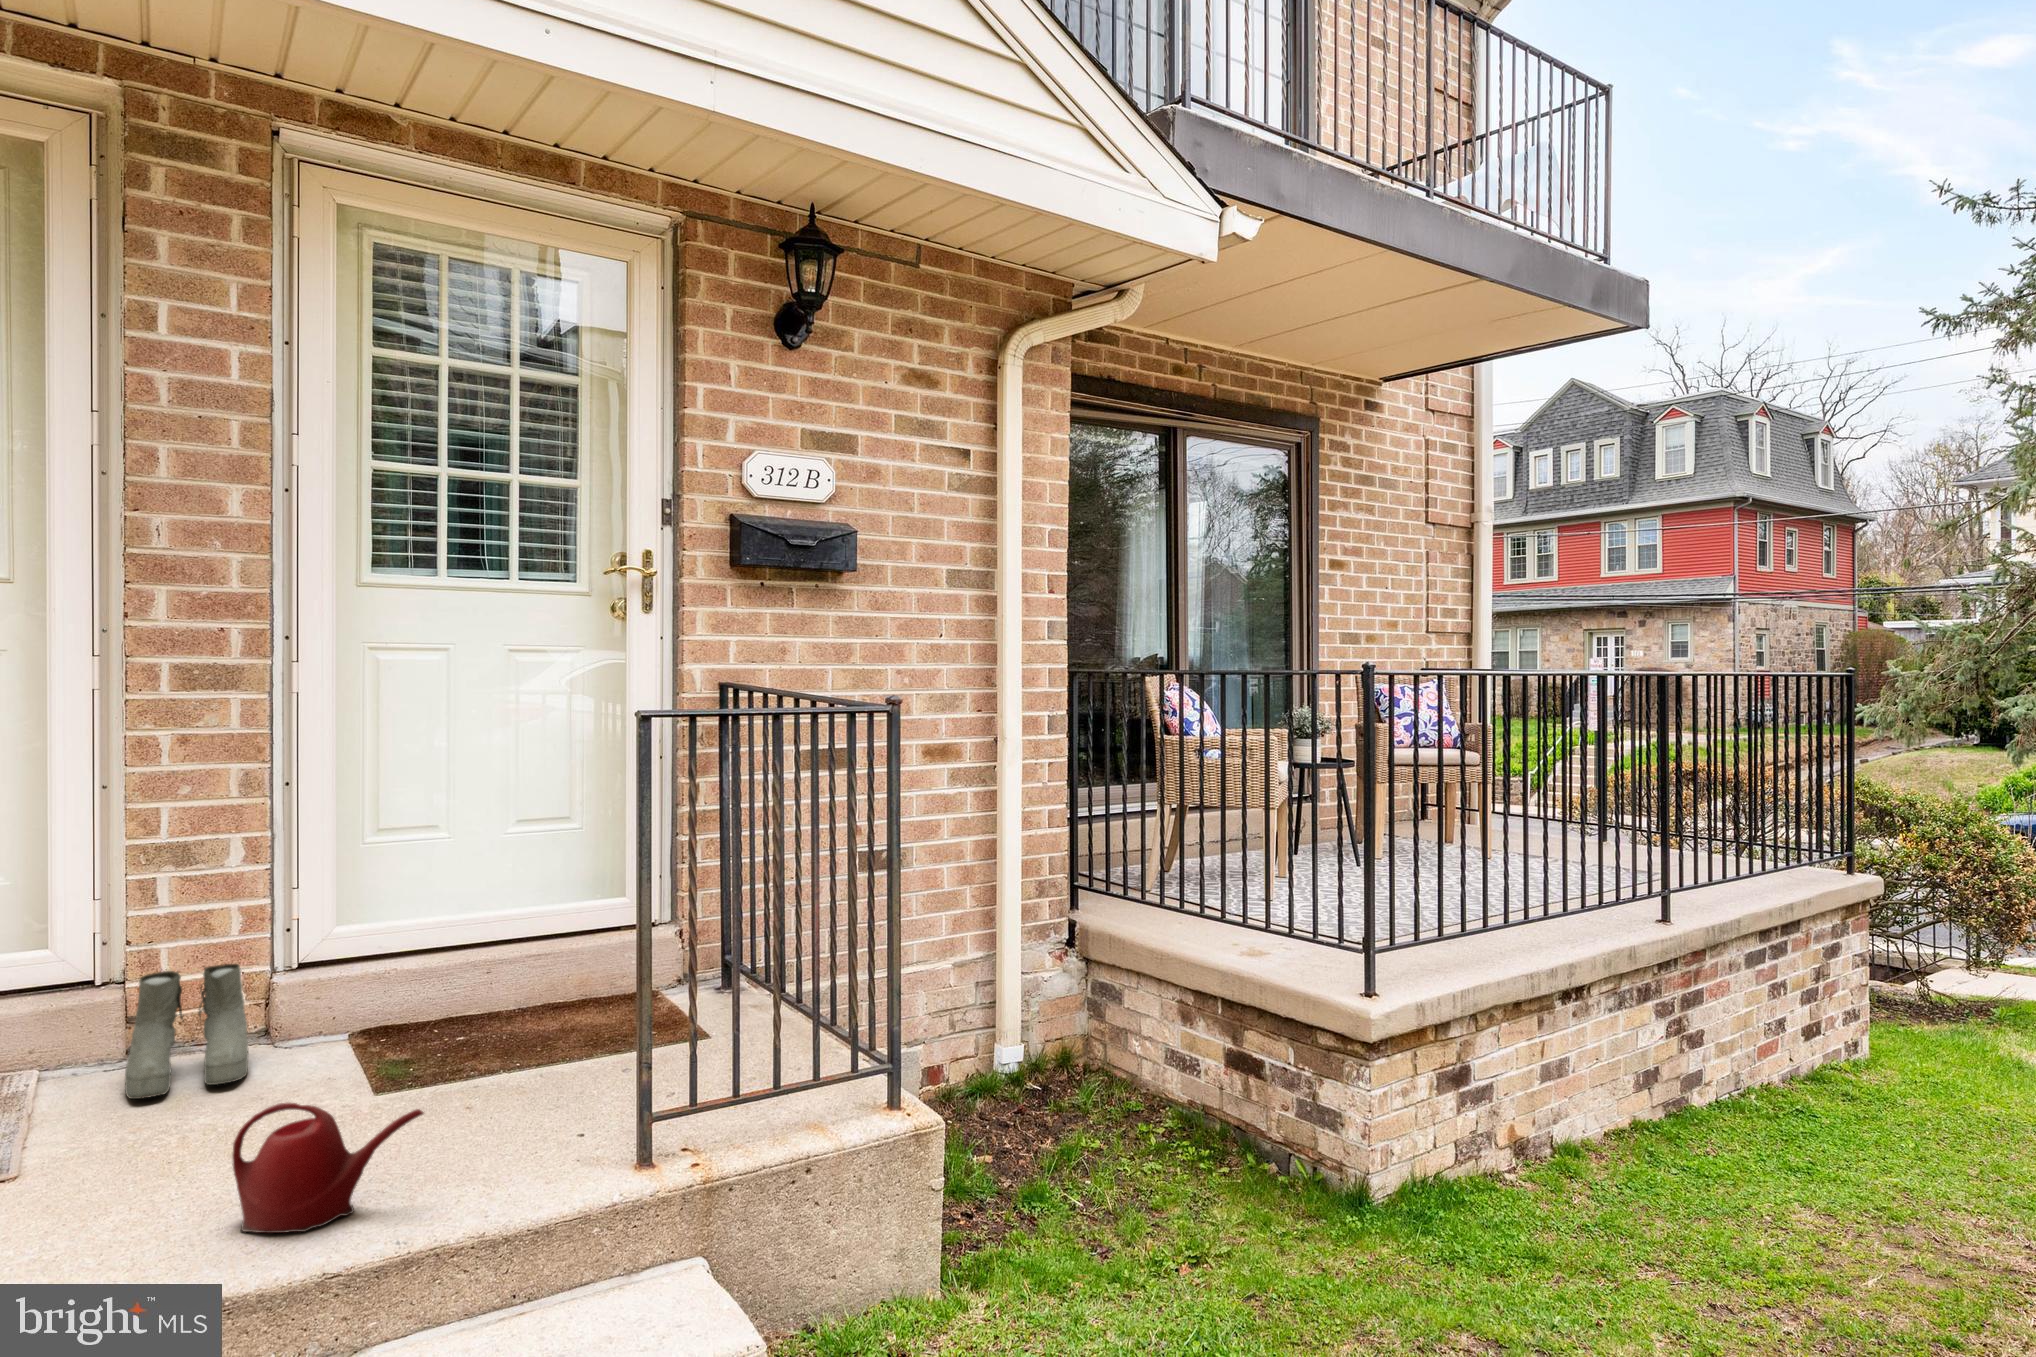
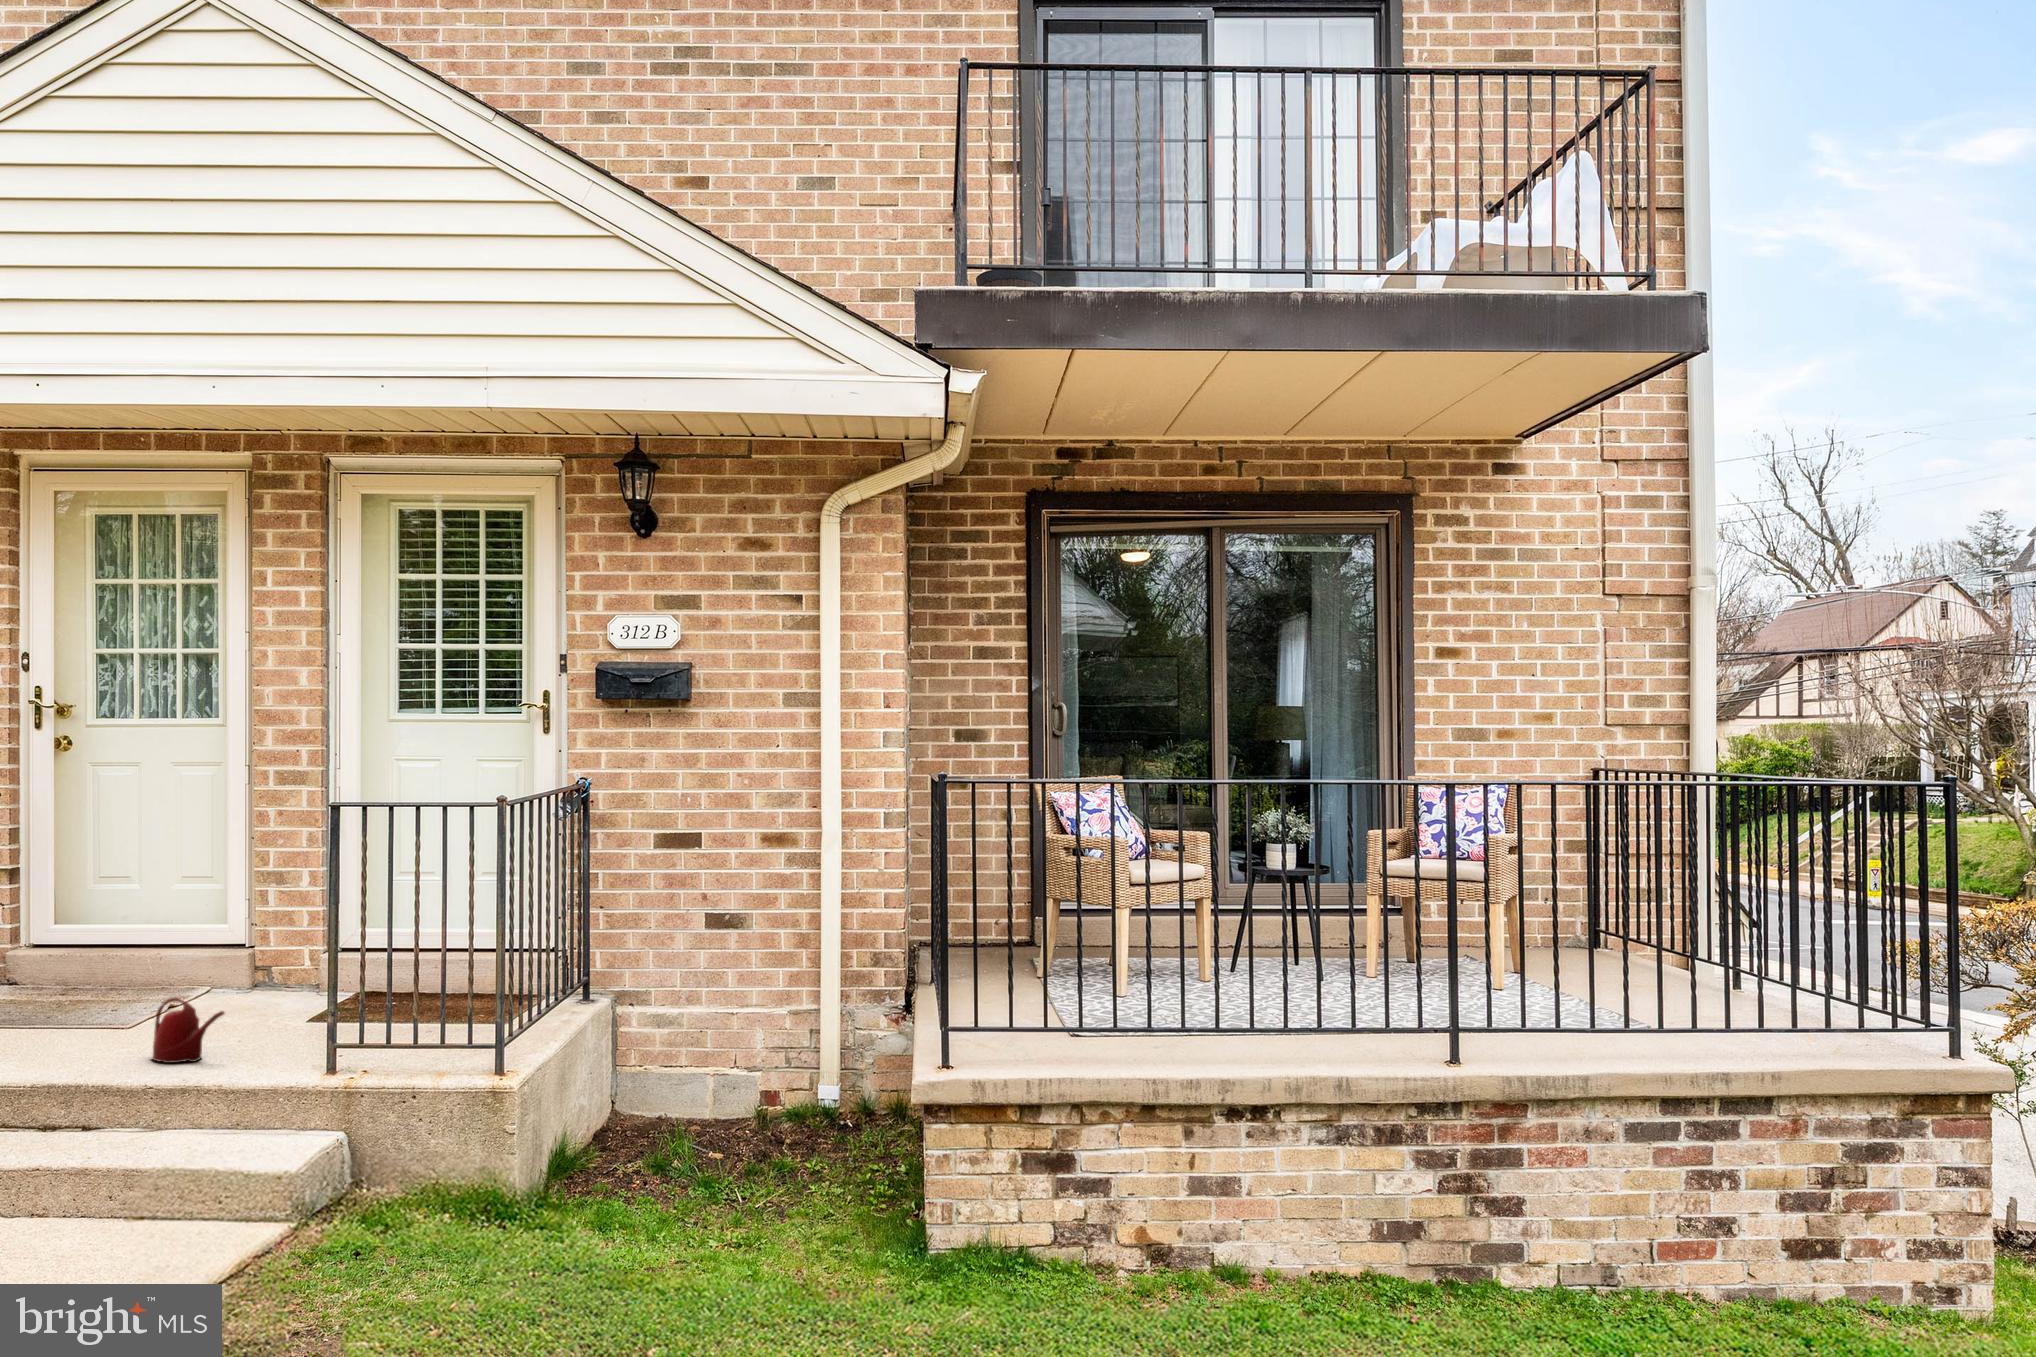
boots: present [125,964,248,1099] -> none [210,946,290,1011]

